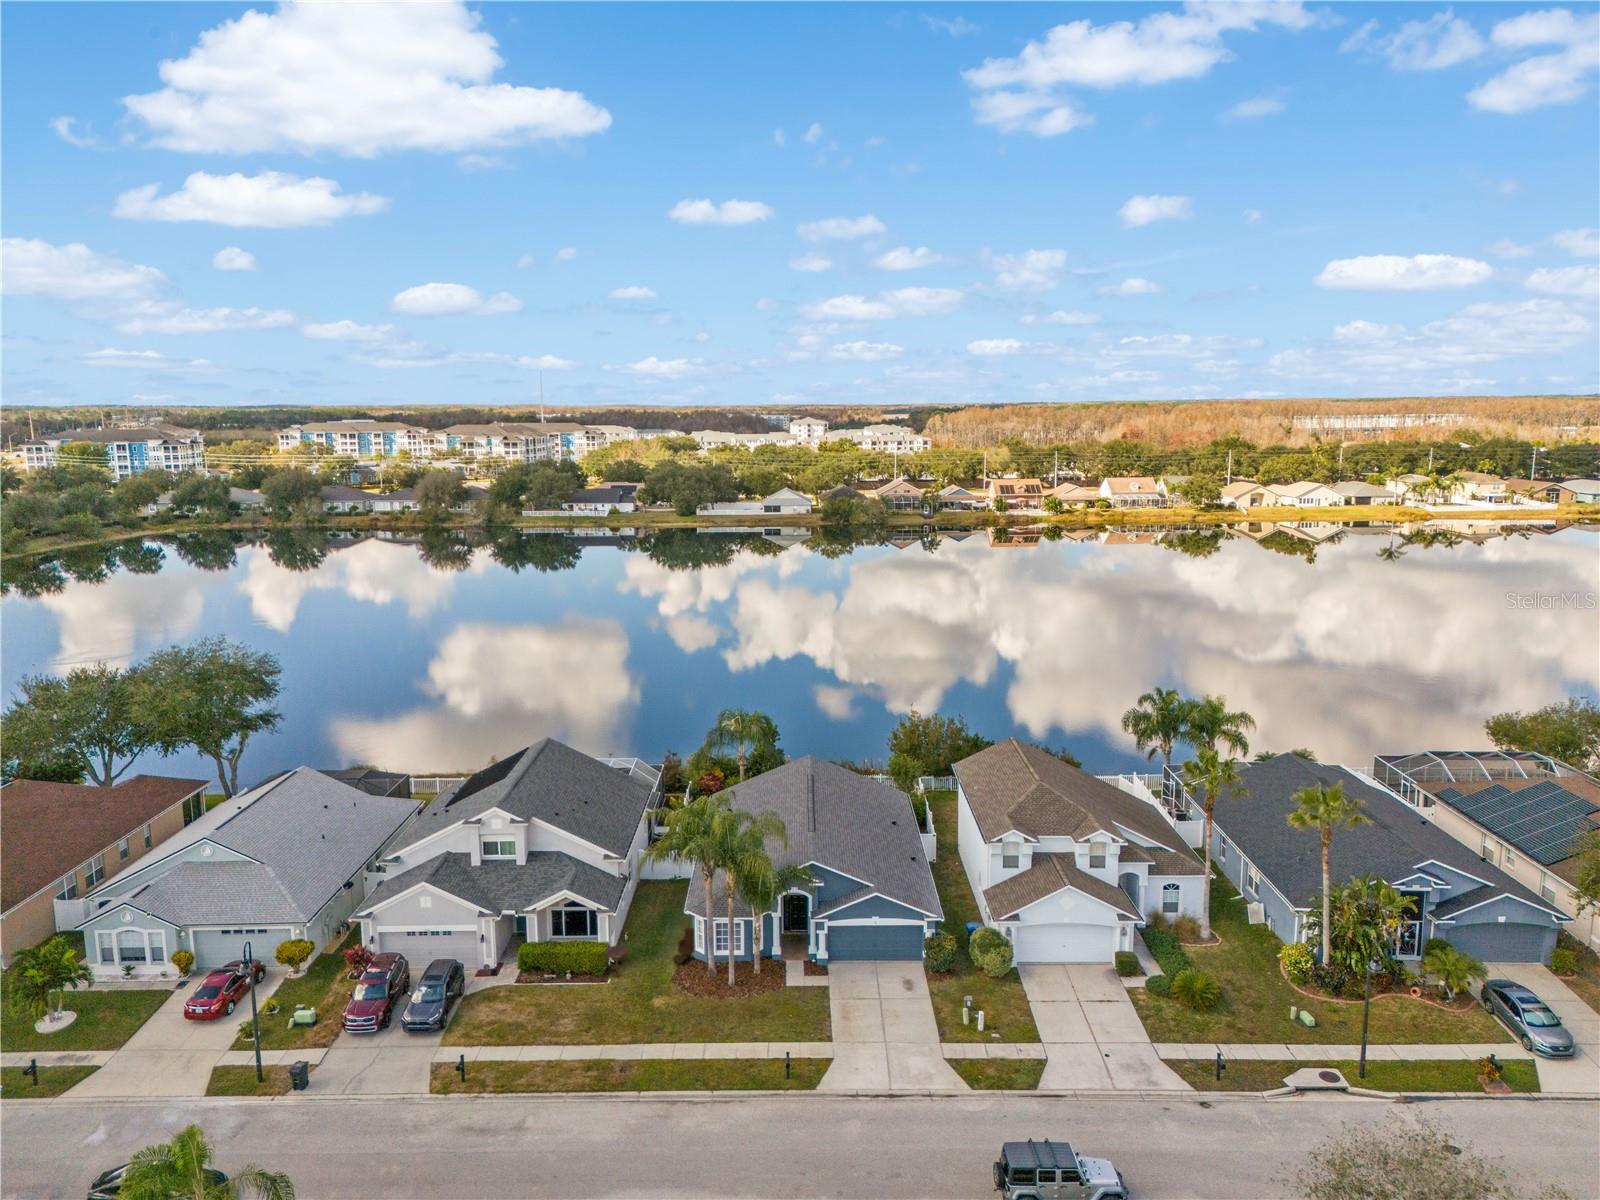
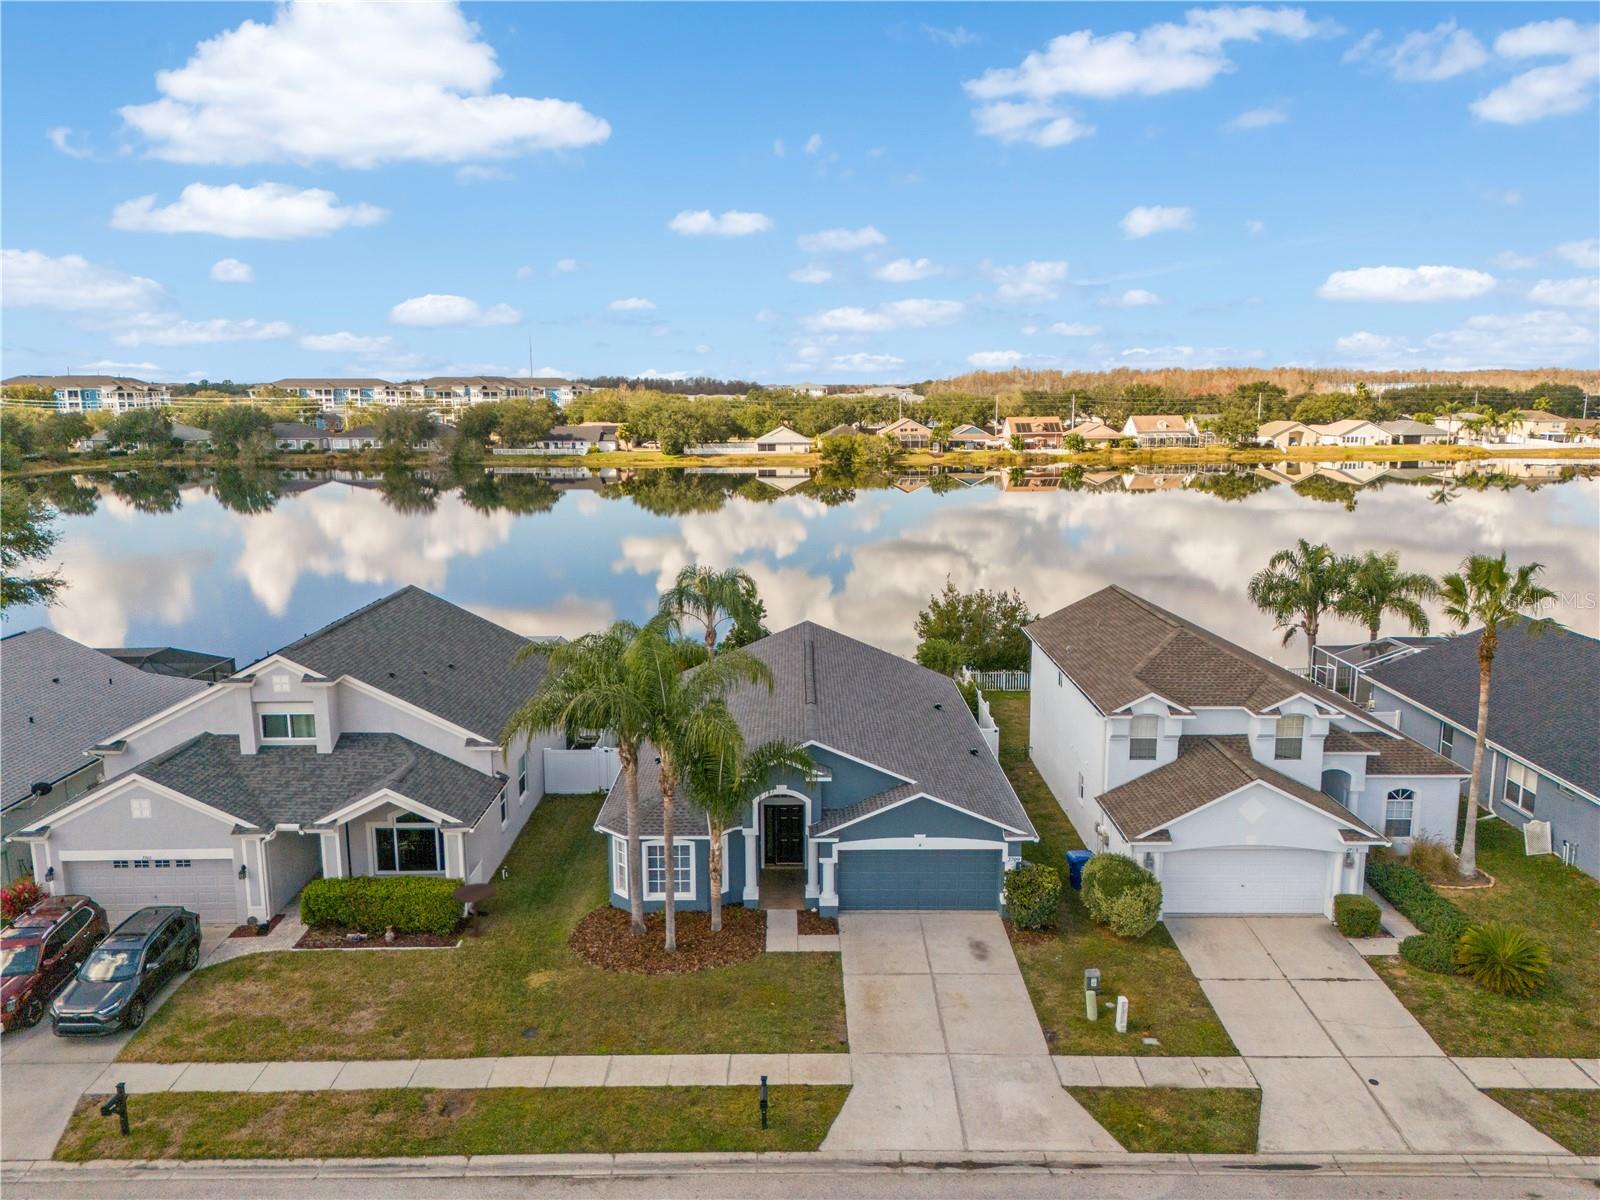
lounge chair: present [672,928,695,963] -> none [575,855,622,919]

